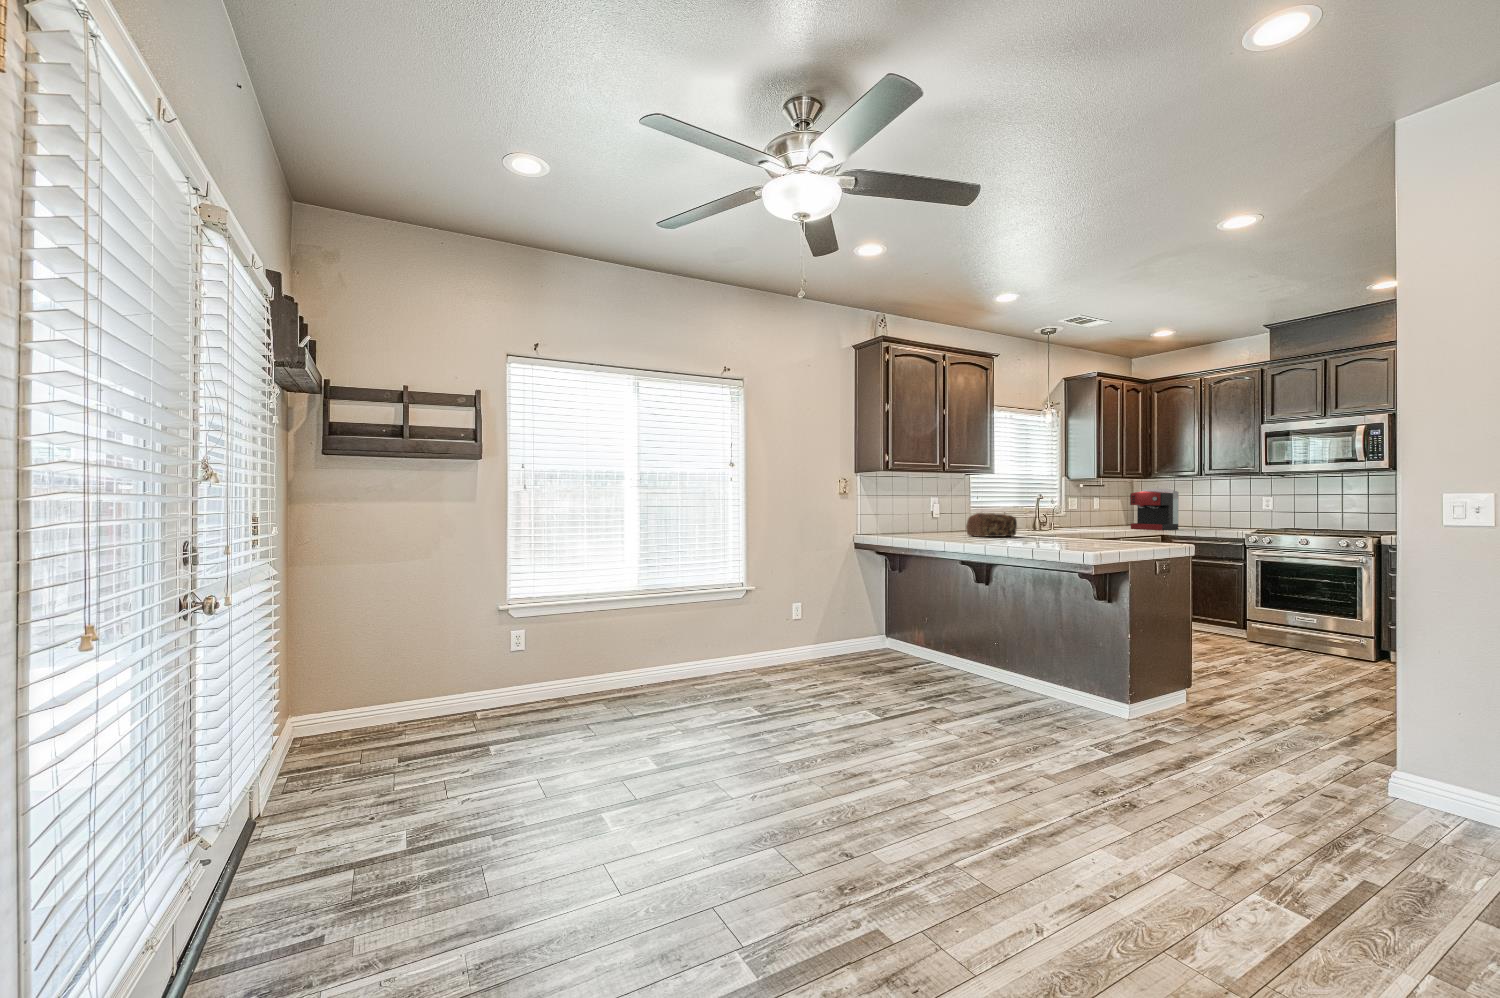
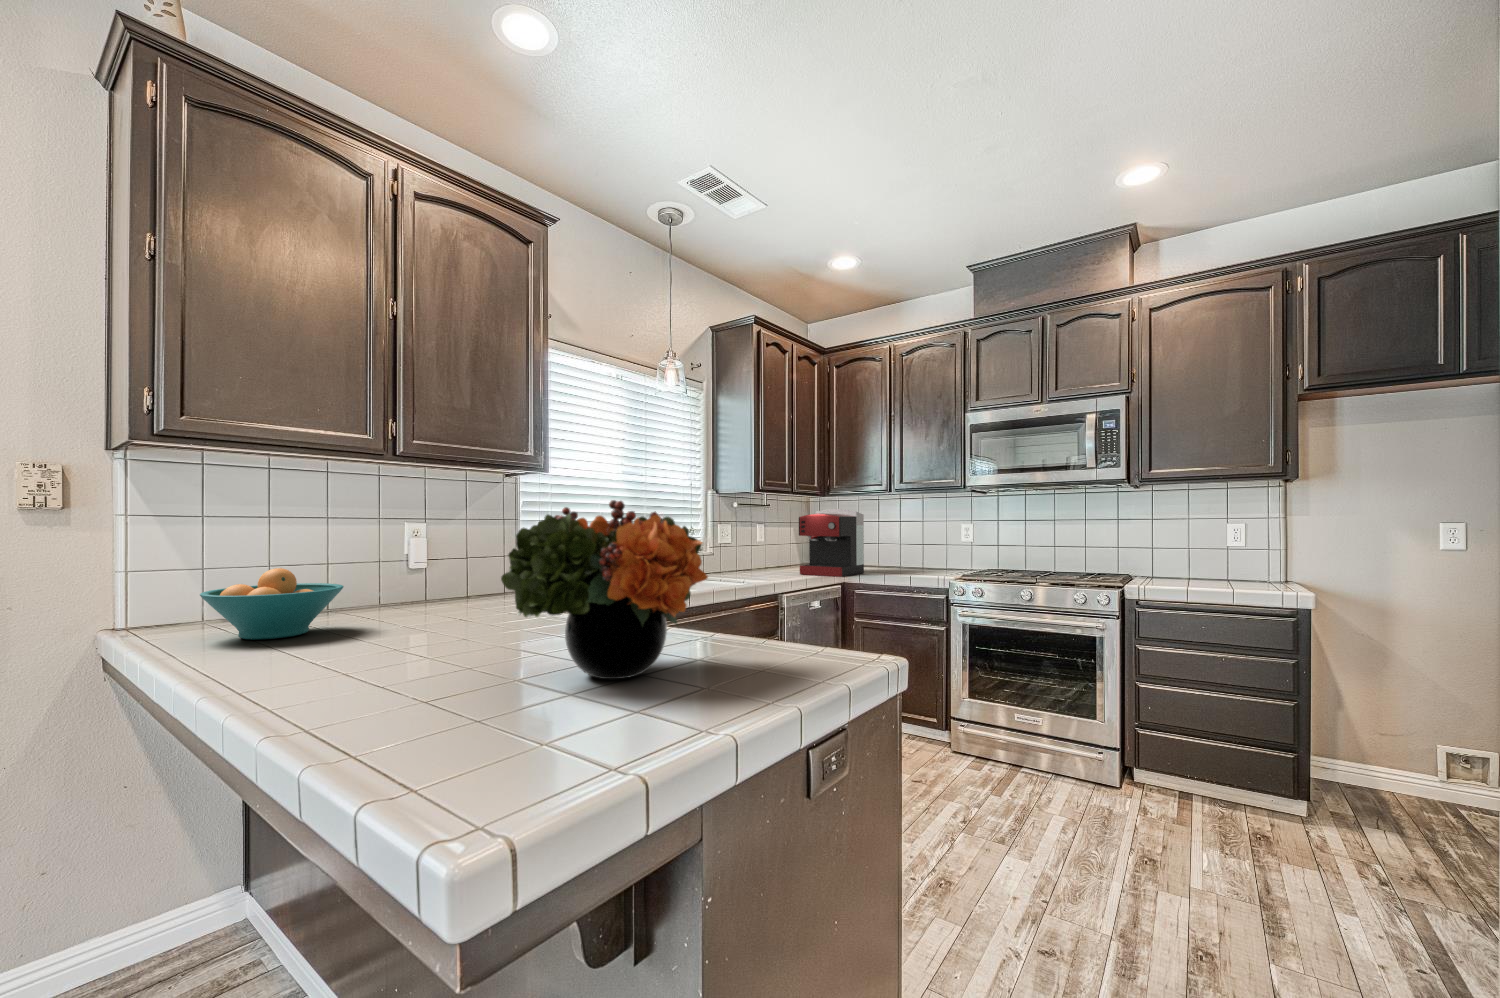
flower arrangement: none [1049,485,1122,541] -> present [501,500,708,679]
fruit bowl: none [907,510,950,534] -> present [200,568,344,639]
bread loaf: present [966,513,1017,537] -> none [319,580,480,663]

